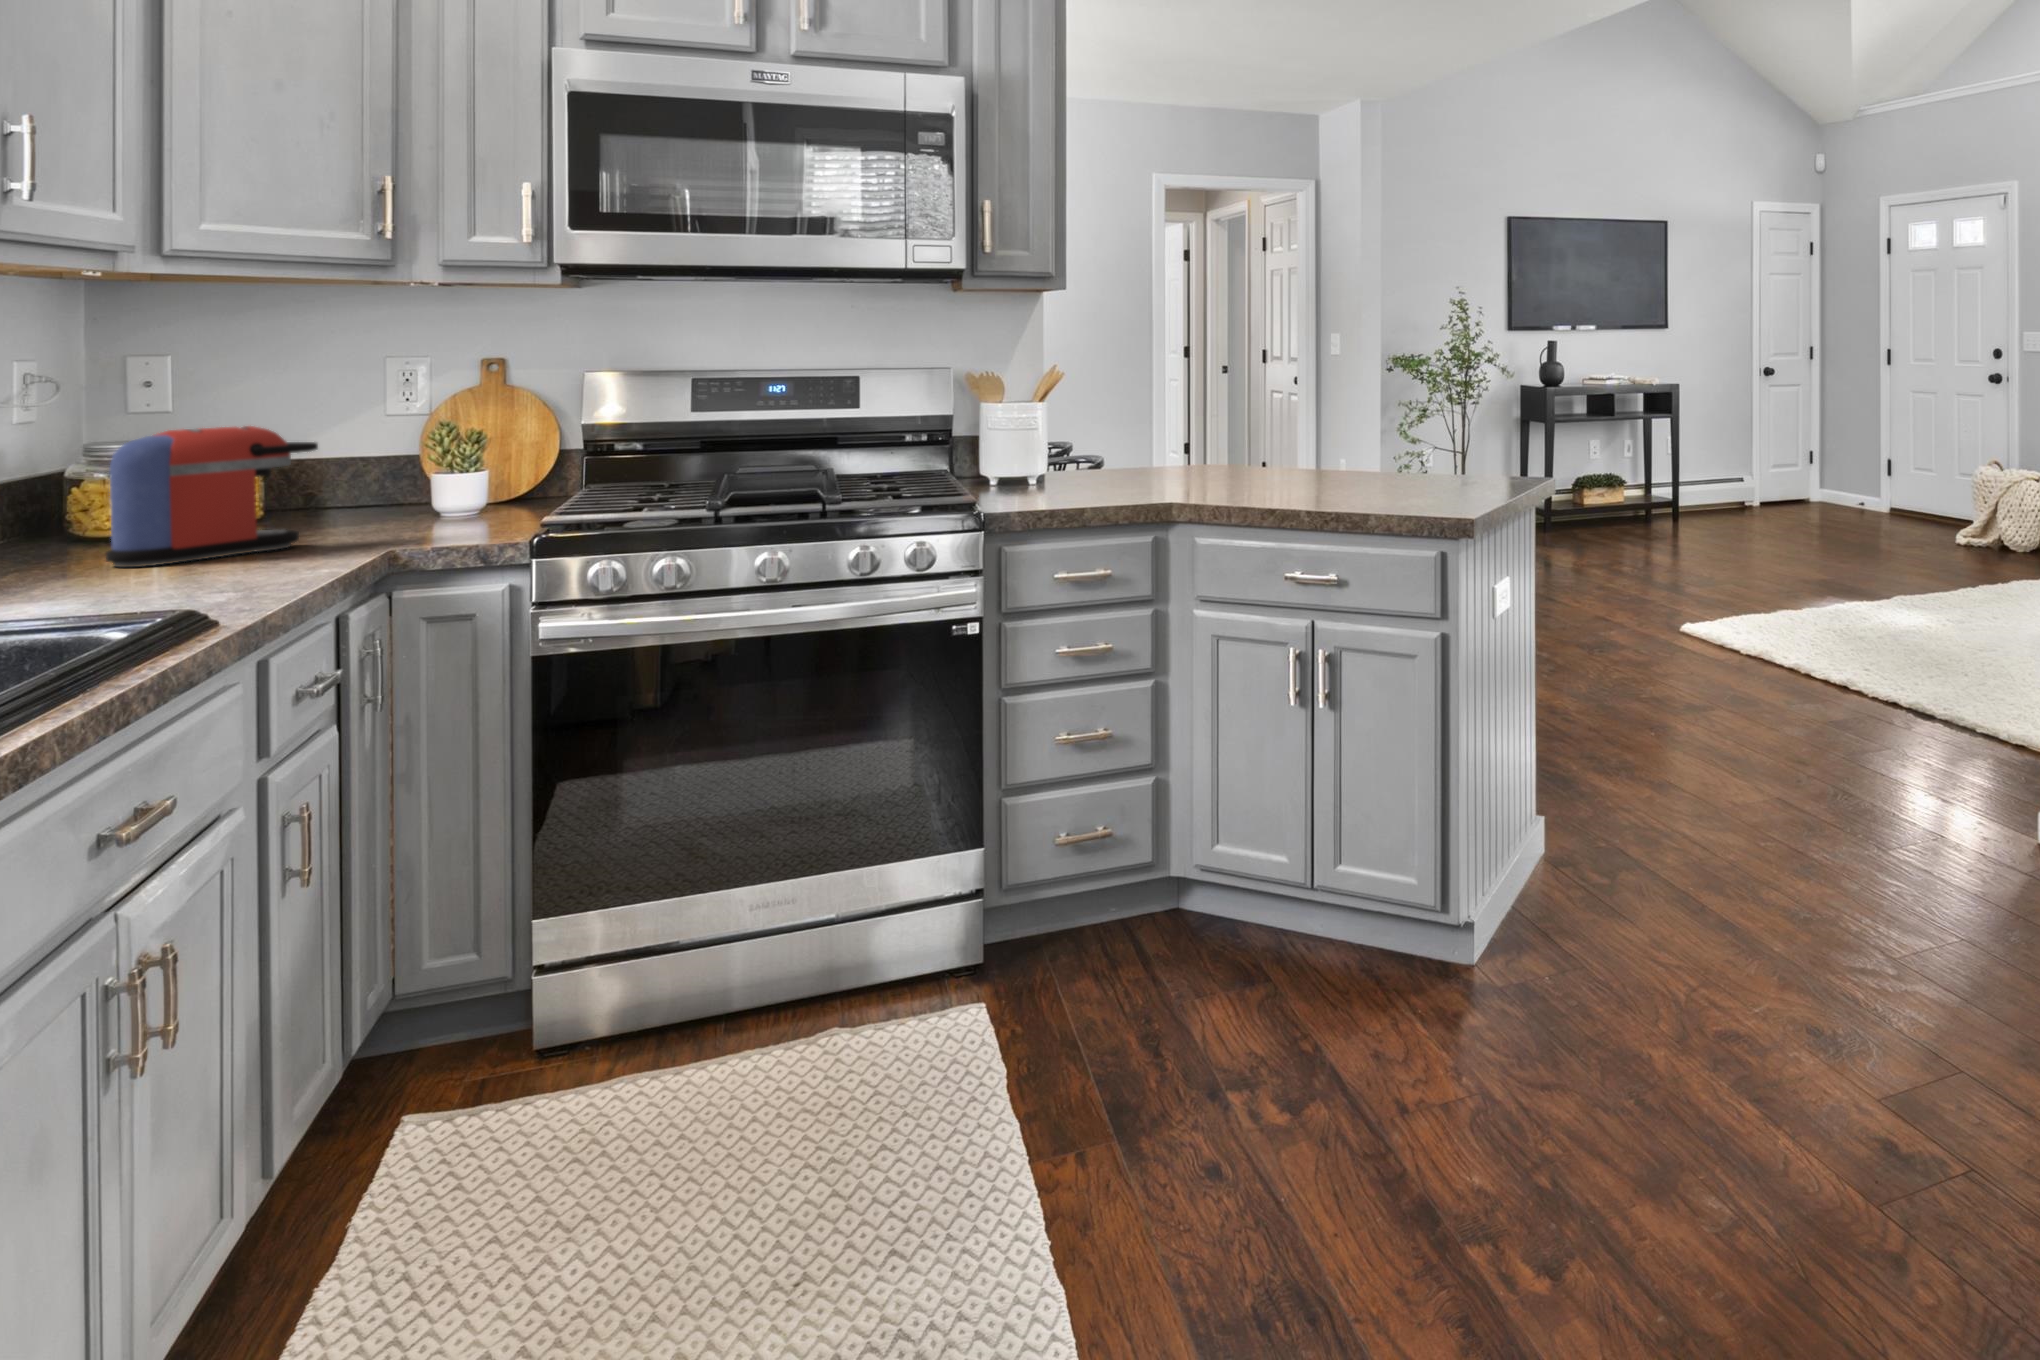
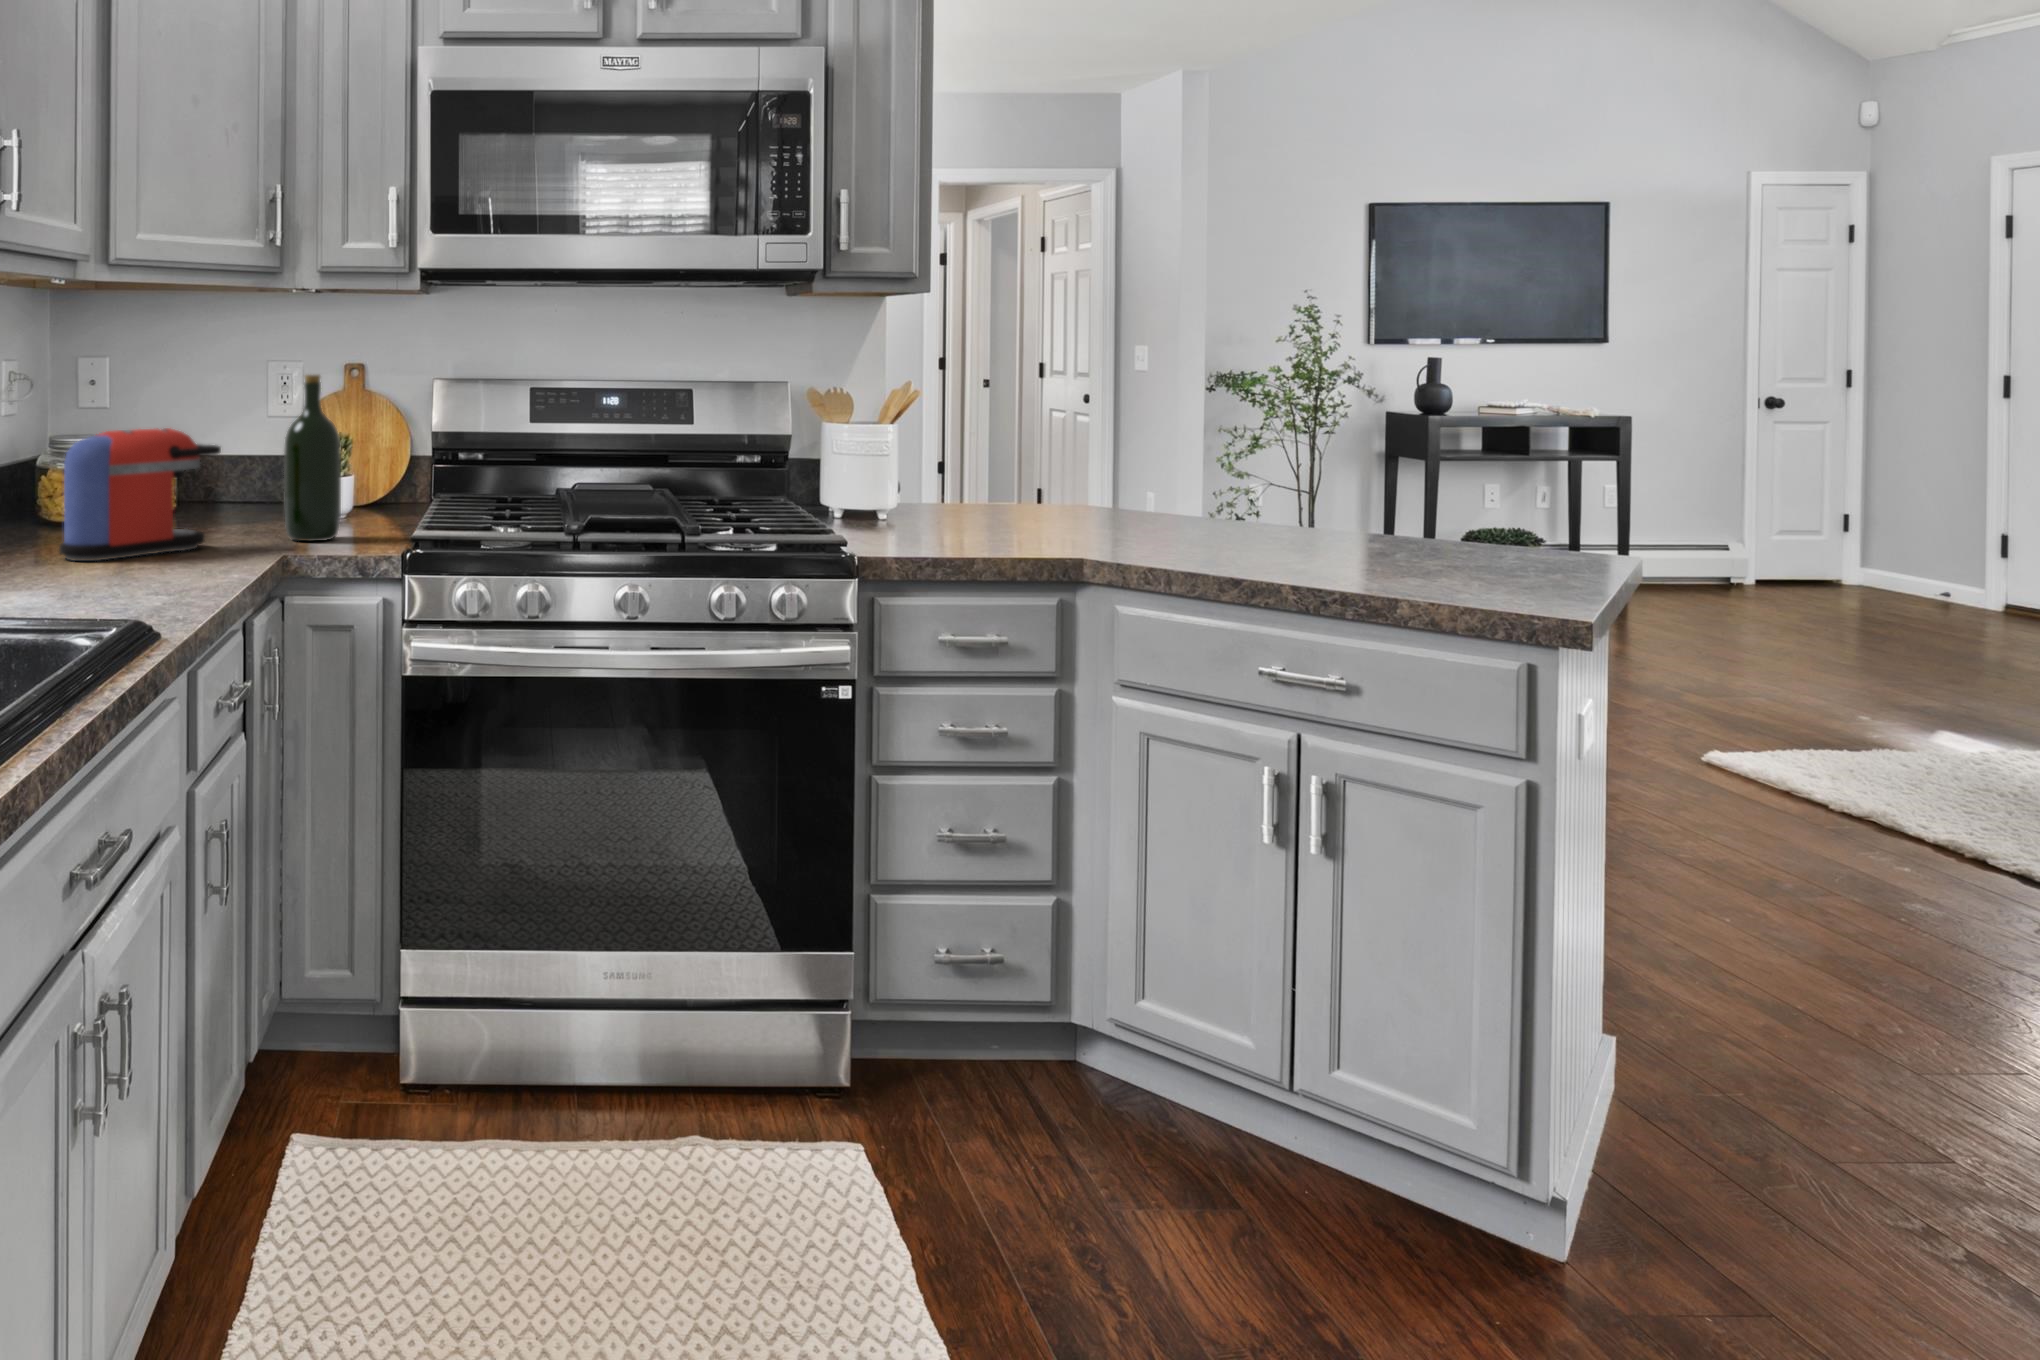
wine bottle: none [398,368,467,534] -> present [284,375,341,541]

